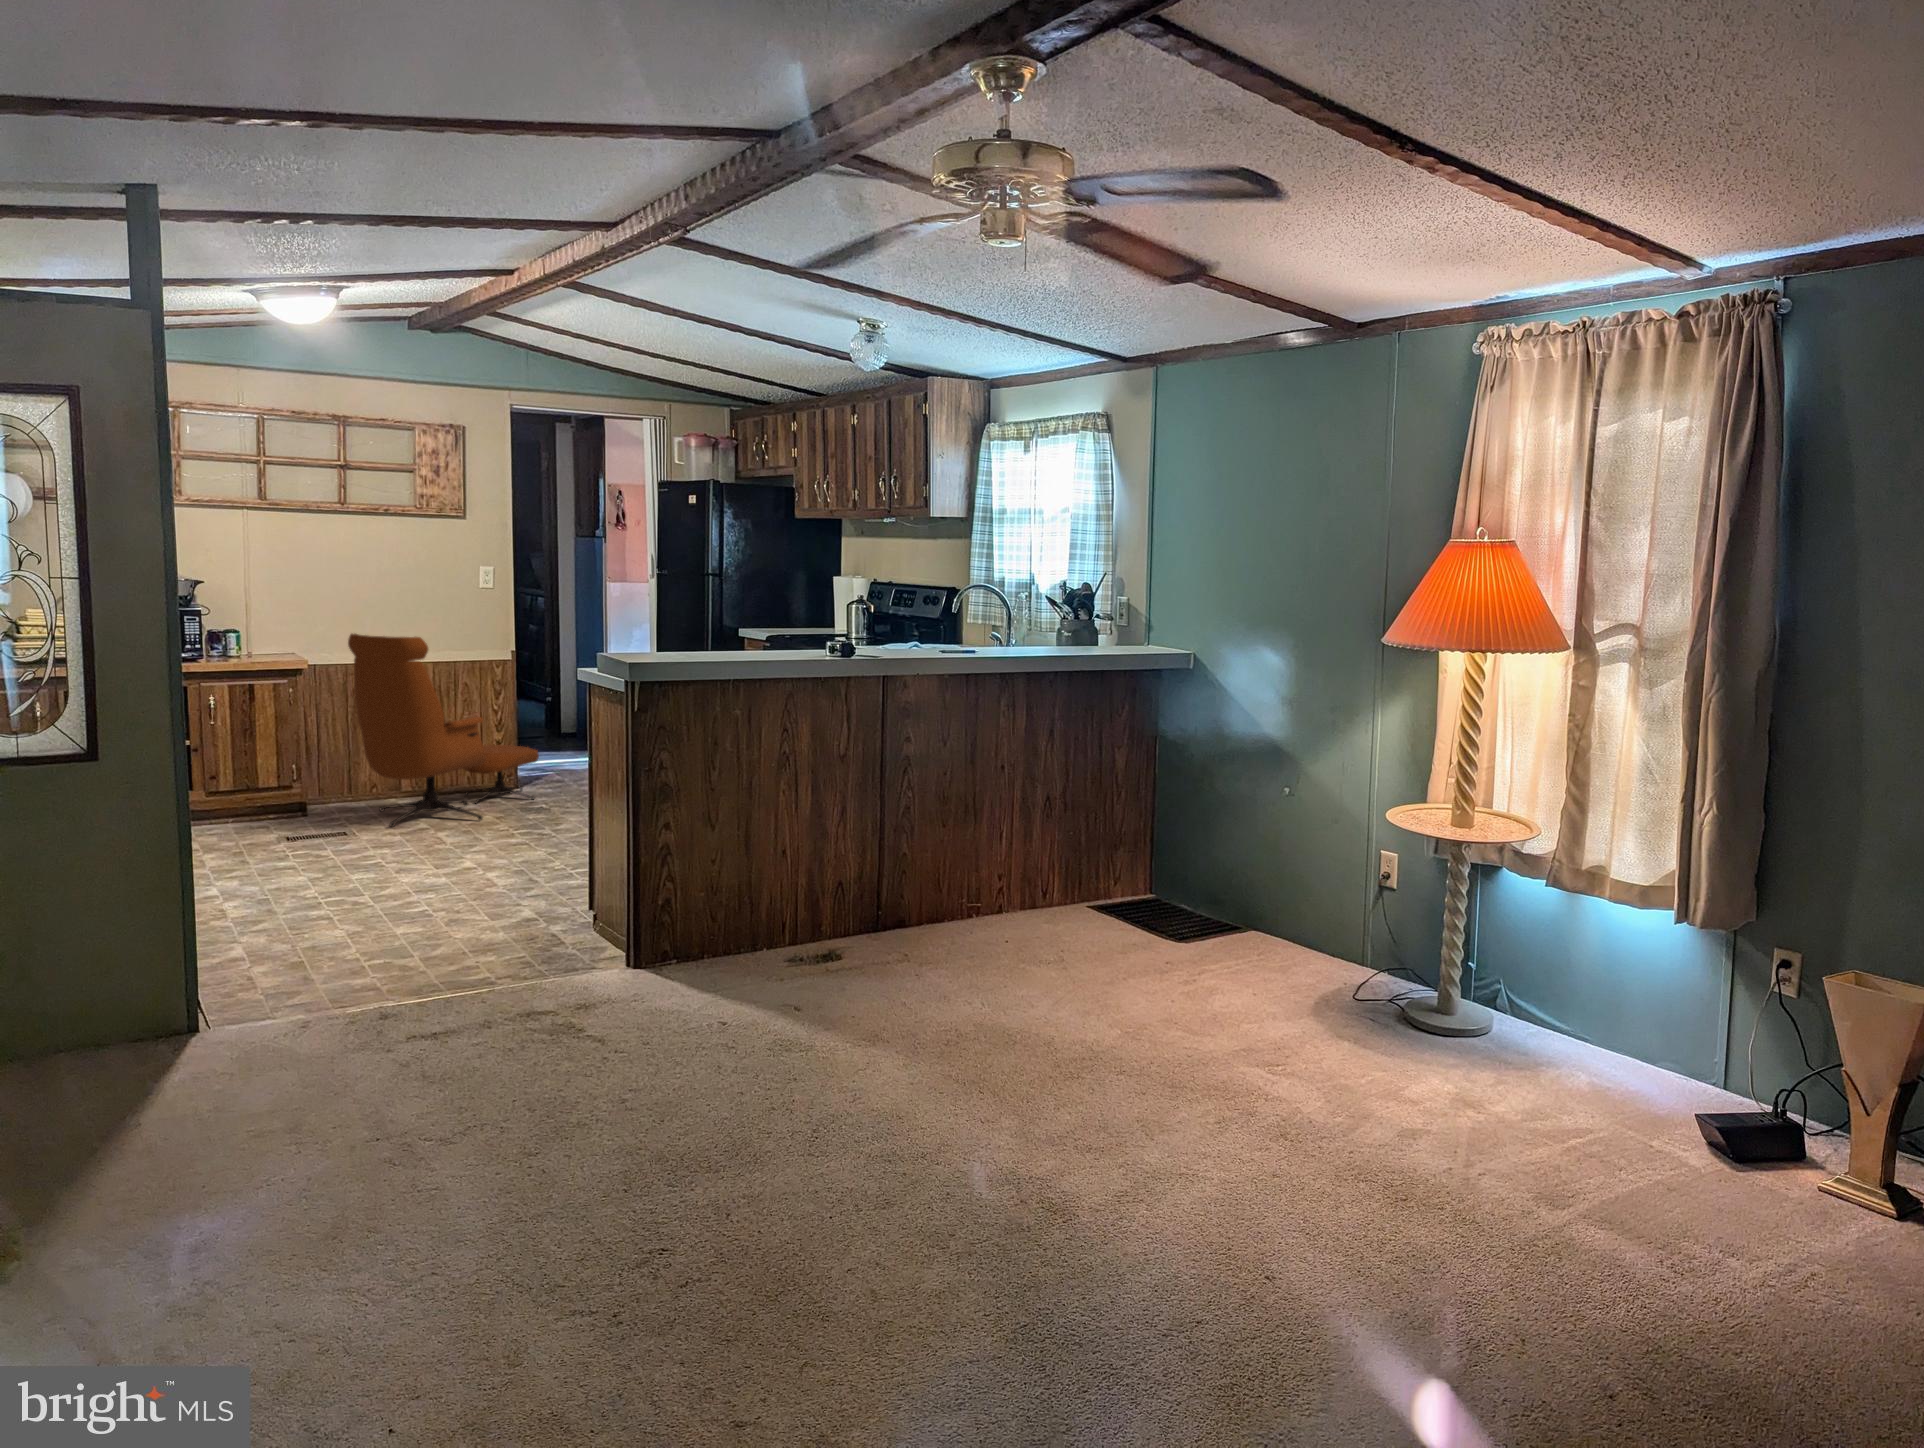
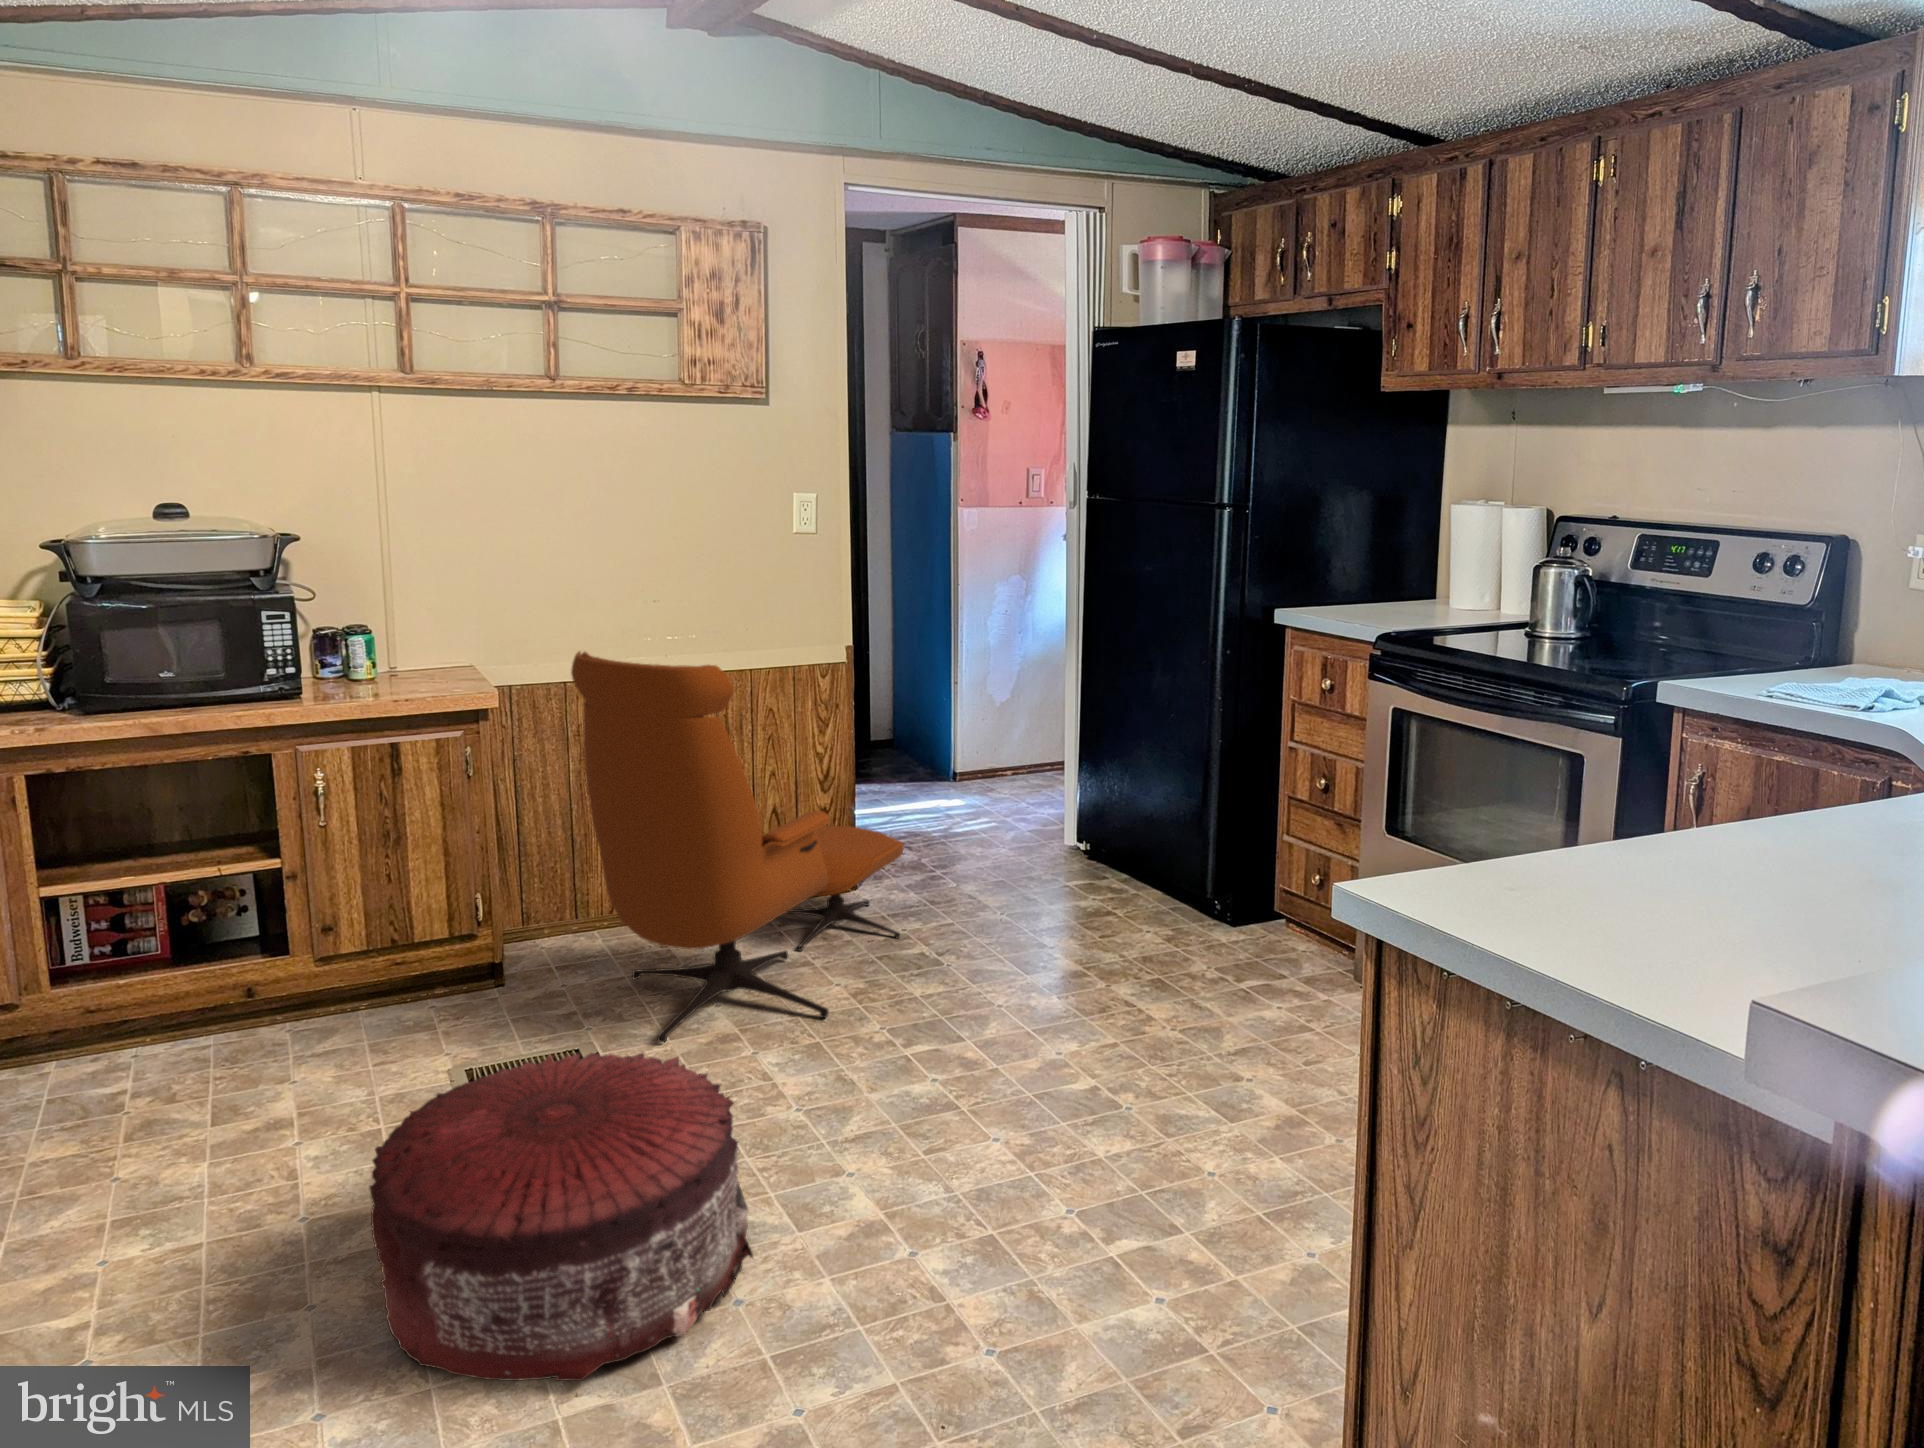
pouf: none [251,793,421,889] -> present [369,1053,753,1381]

